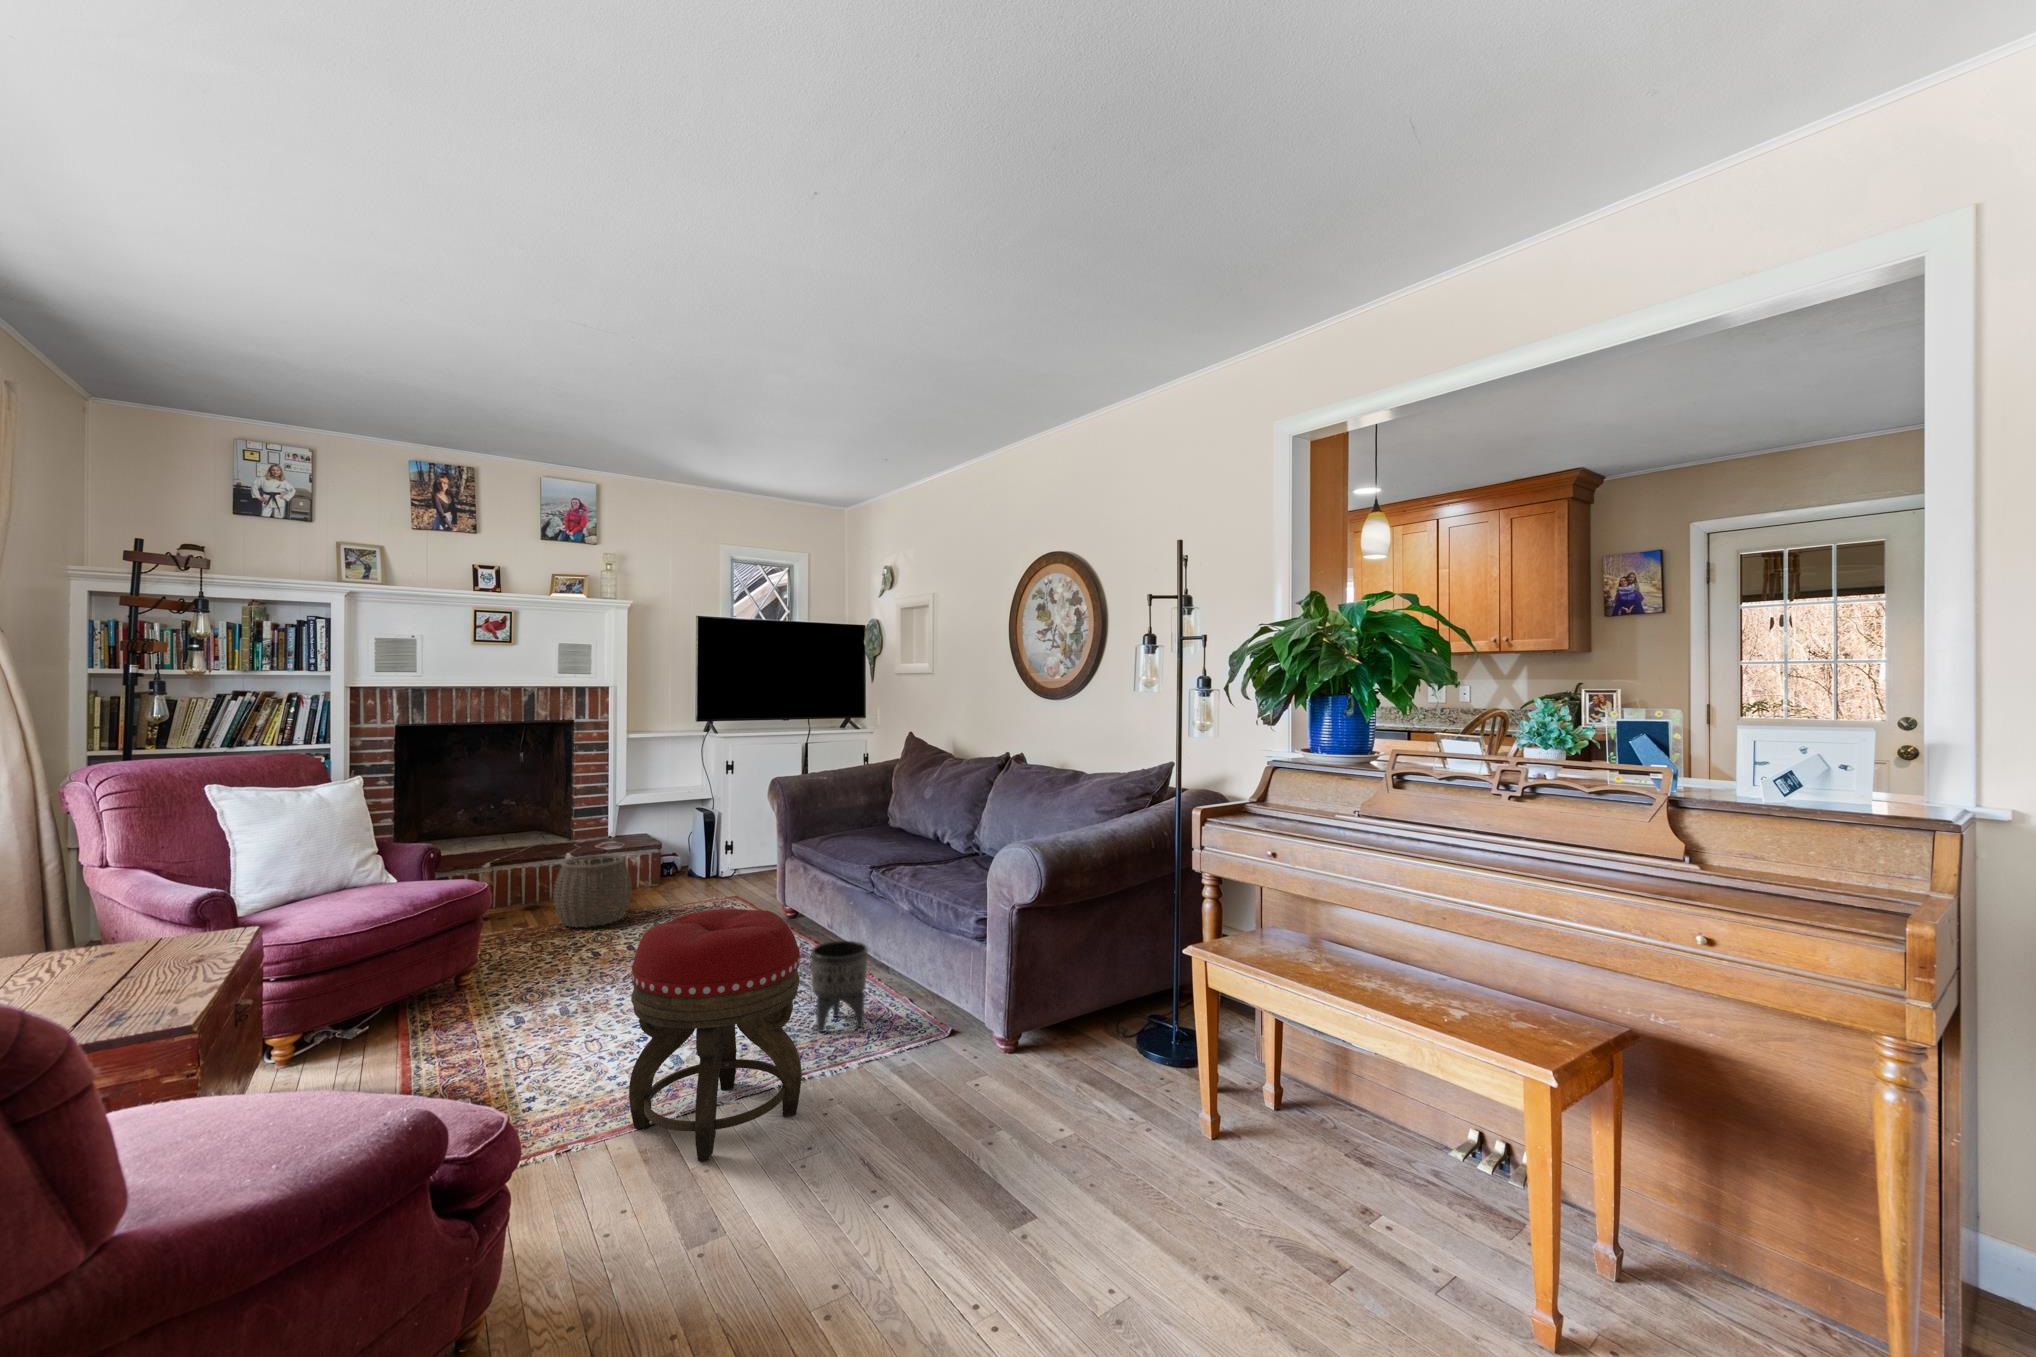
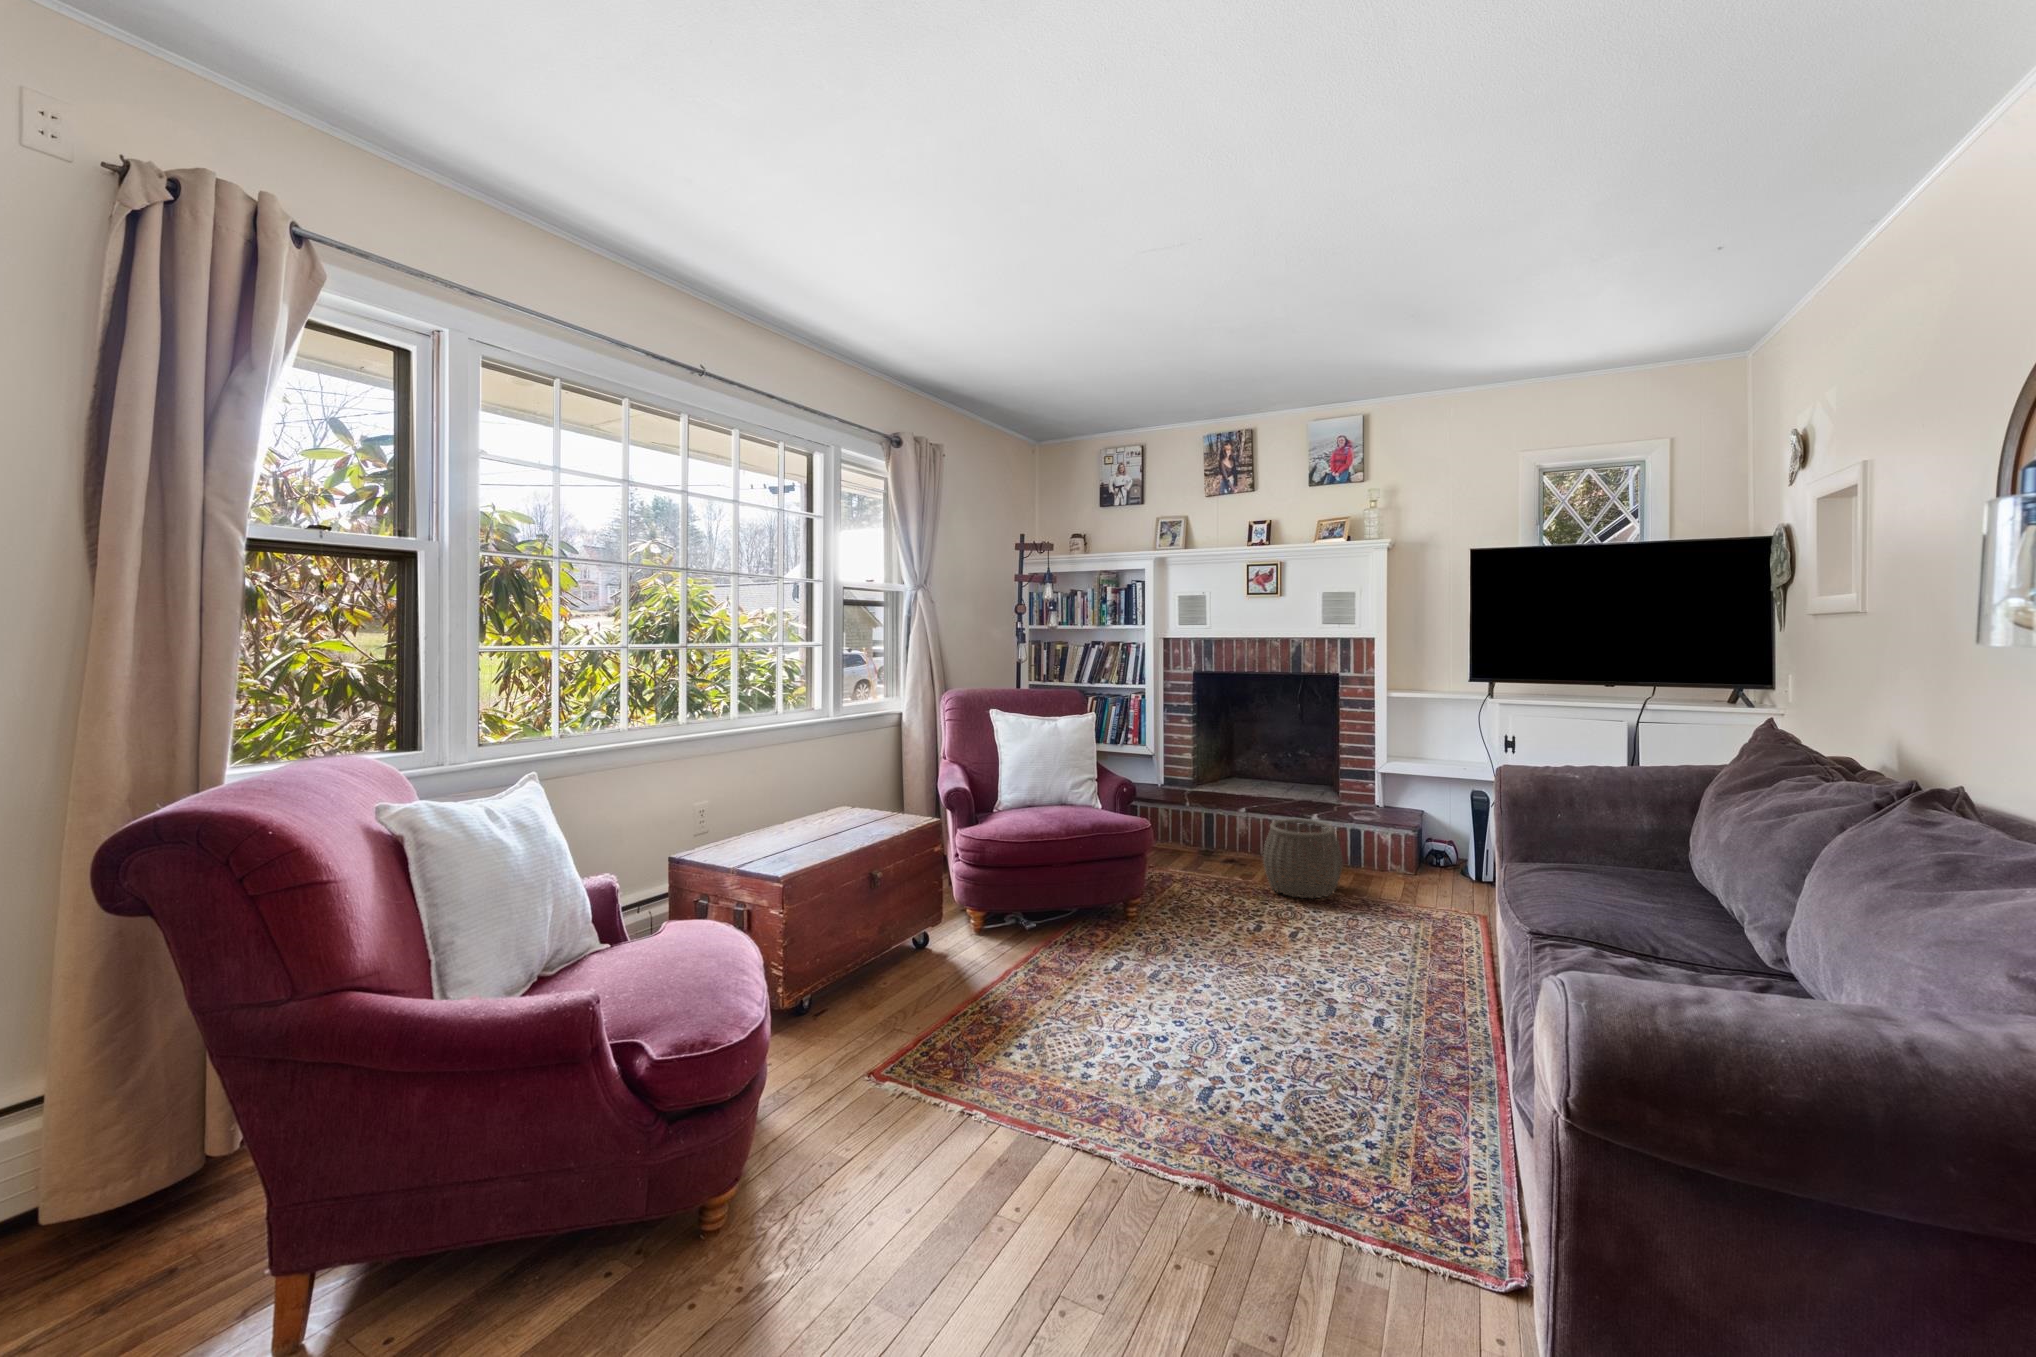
footstool: present [629,909,802,1161] -> none [984,928,1181,1244]
planter: present [811,941,868,1032] -> none [1320,1026,1410,1178]

